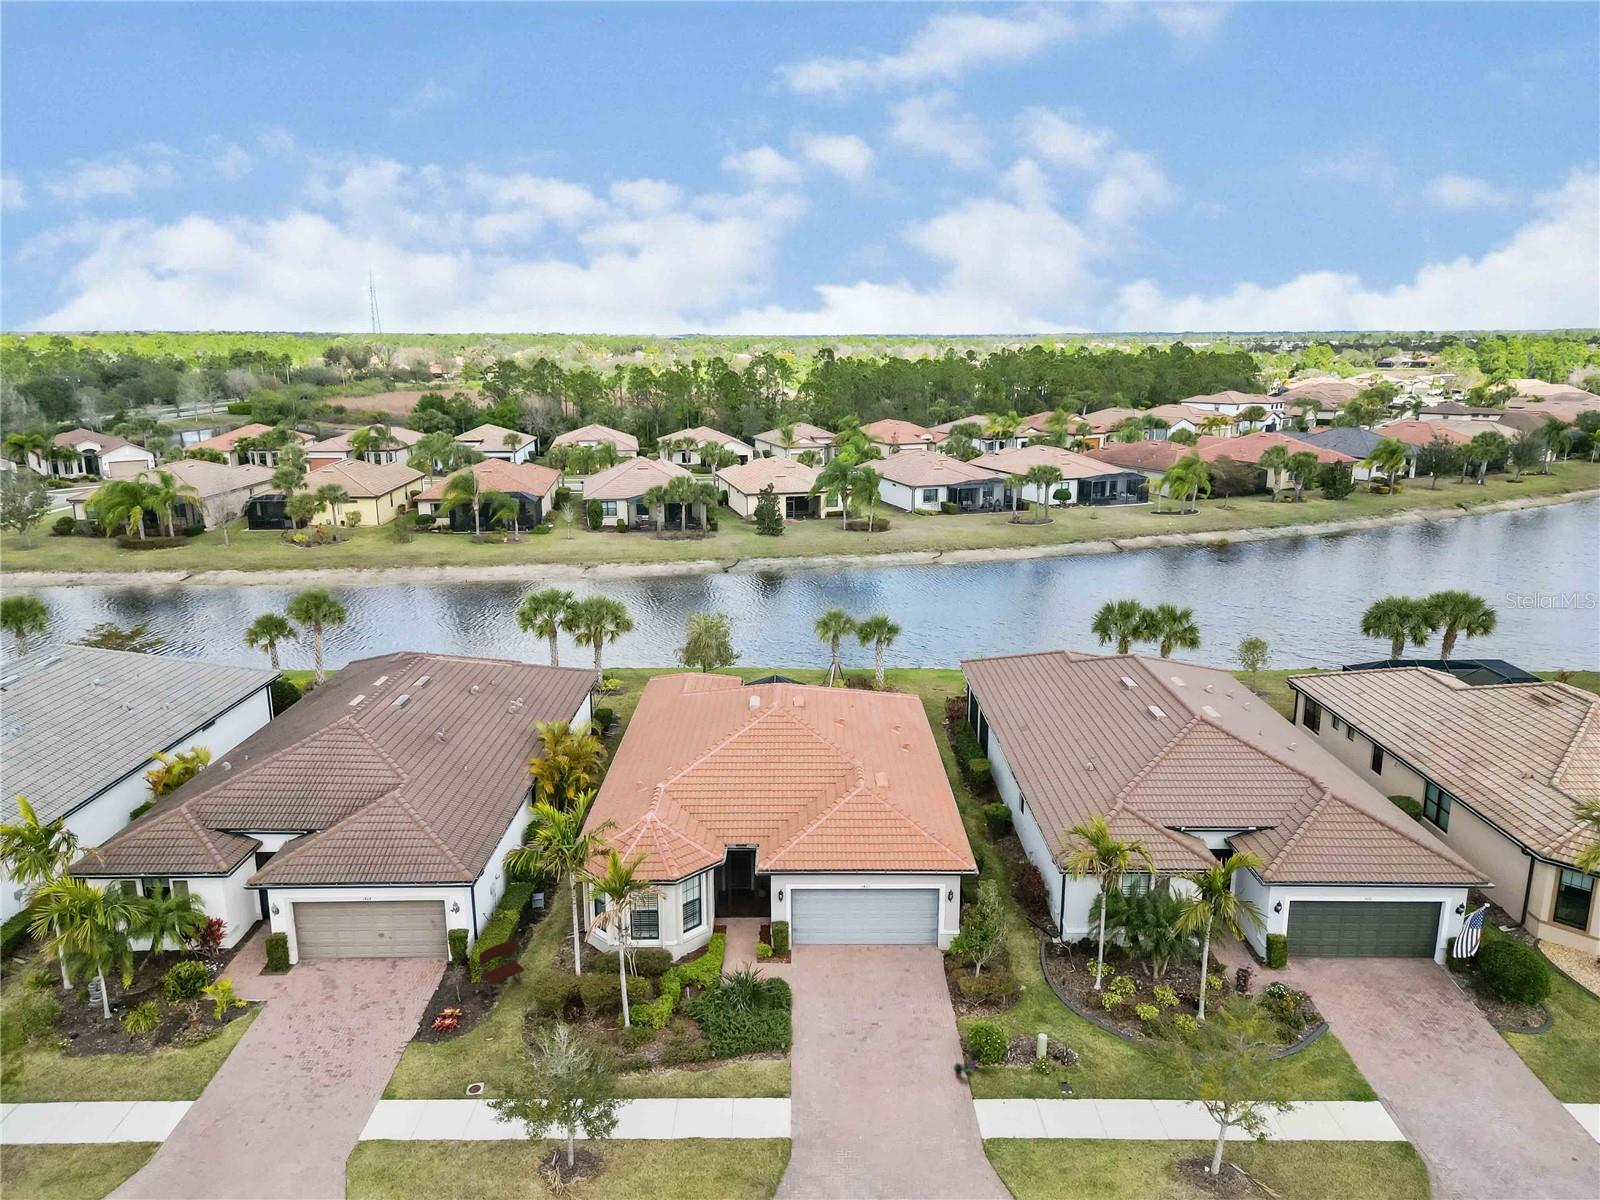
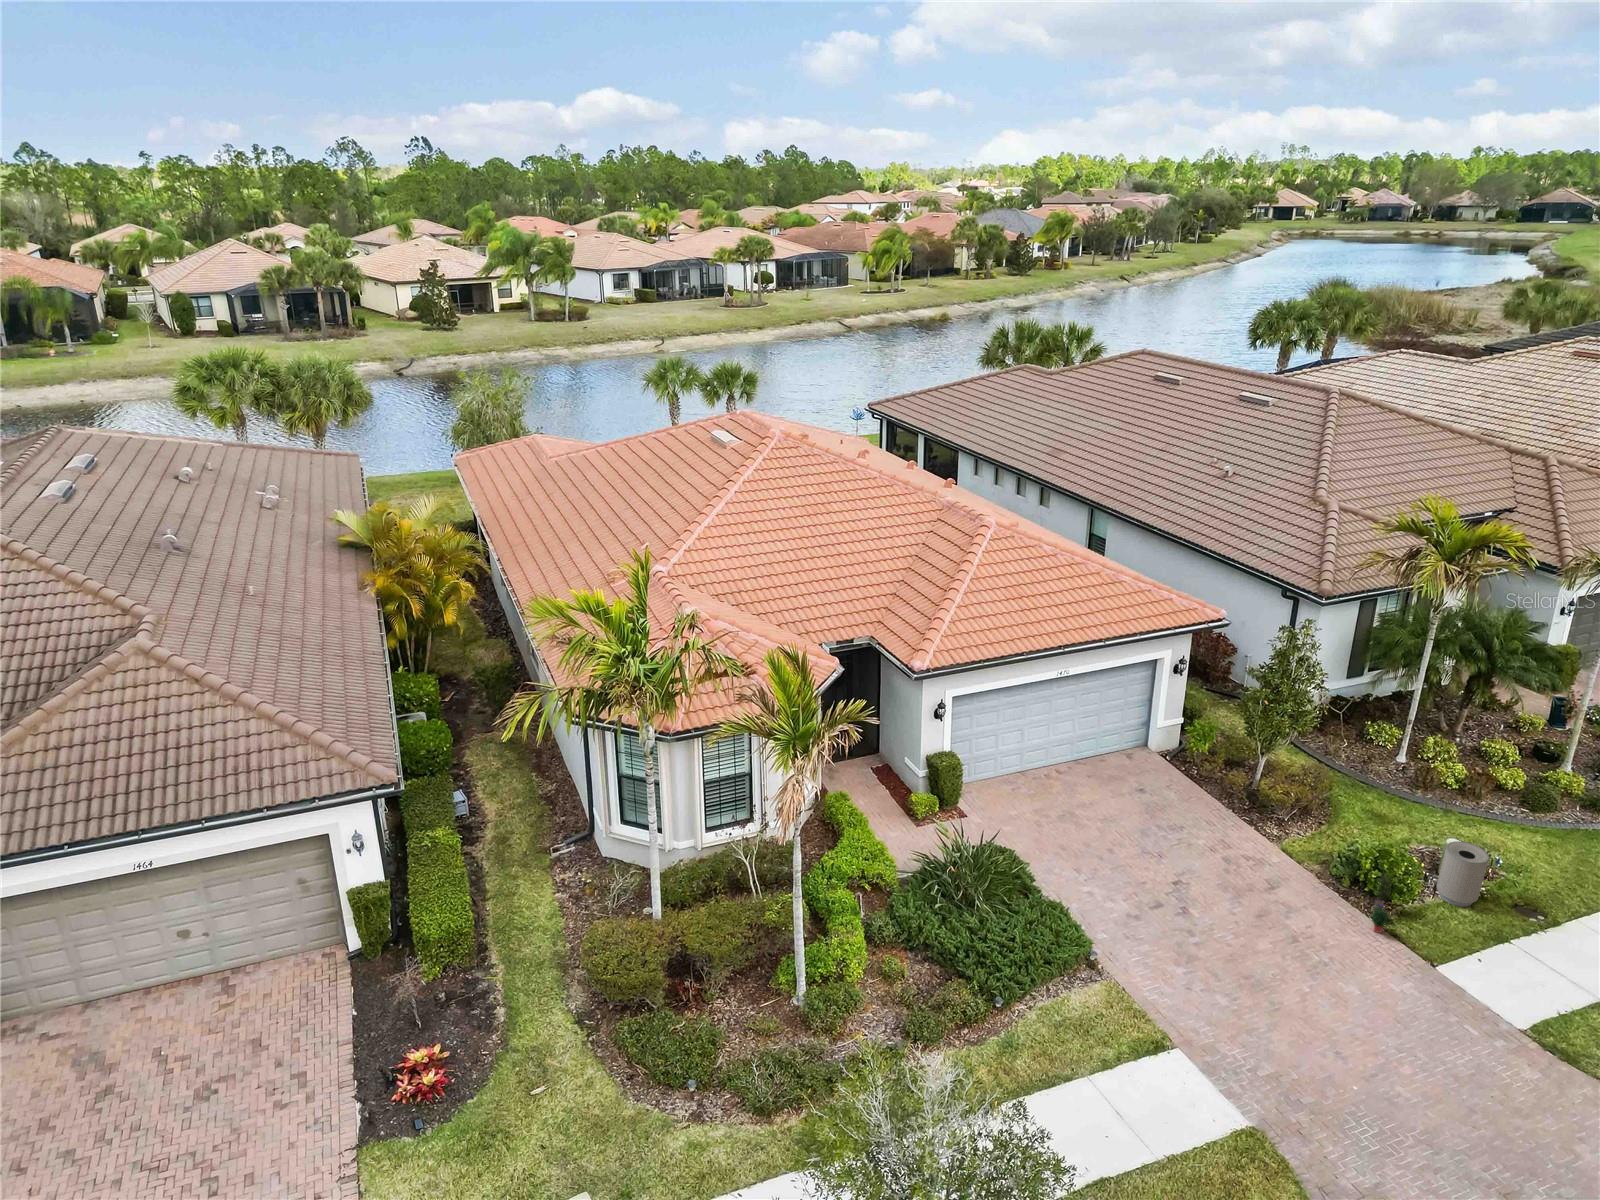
bench: present [479,941,524,996] -> none [444,882,534,998]
trash can: none [1017,1036,1042,1078] -> present [1437,841,1489,907]

